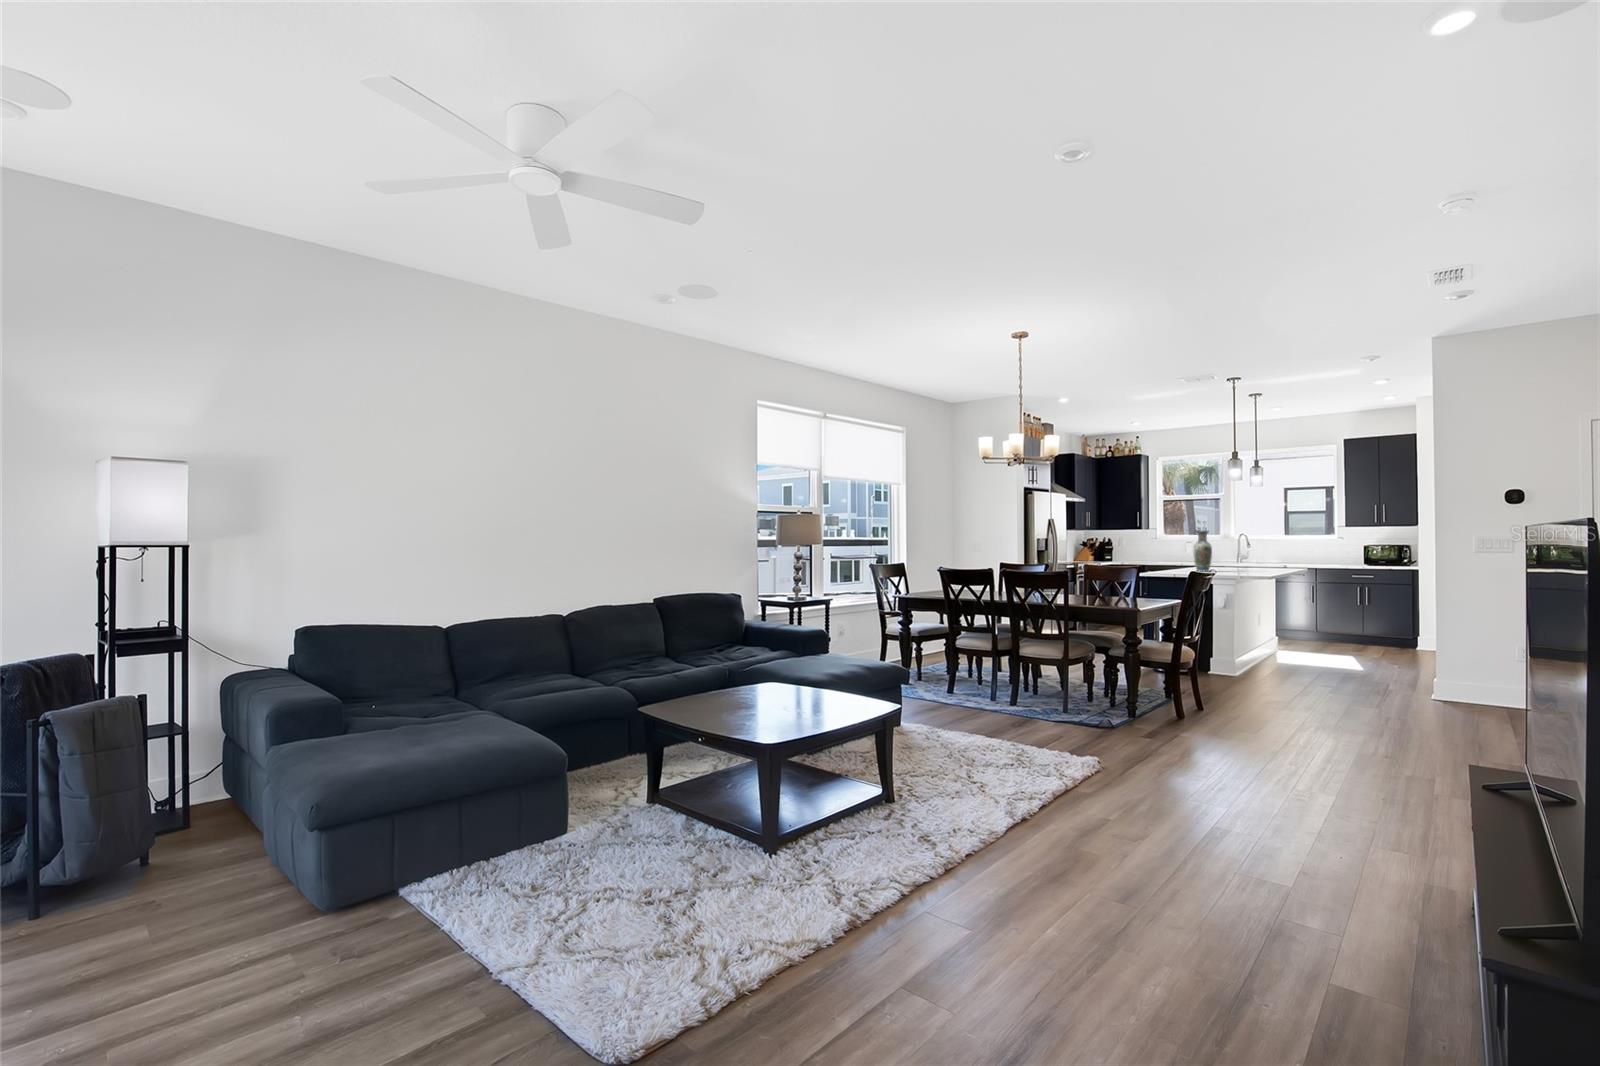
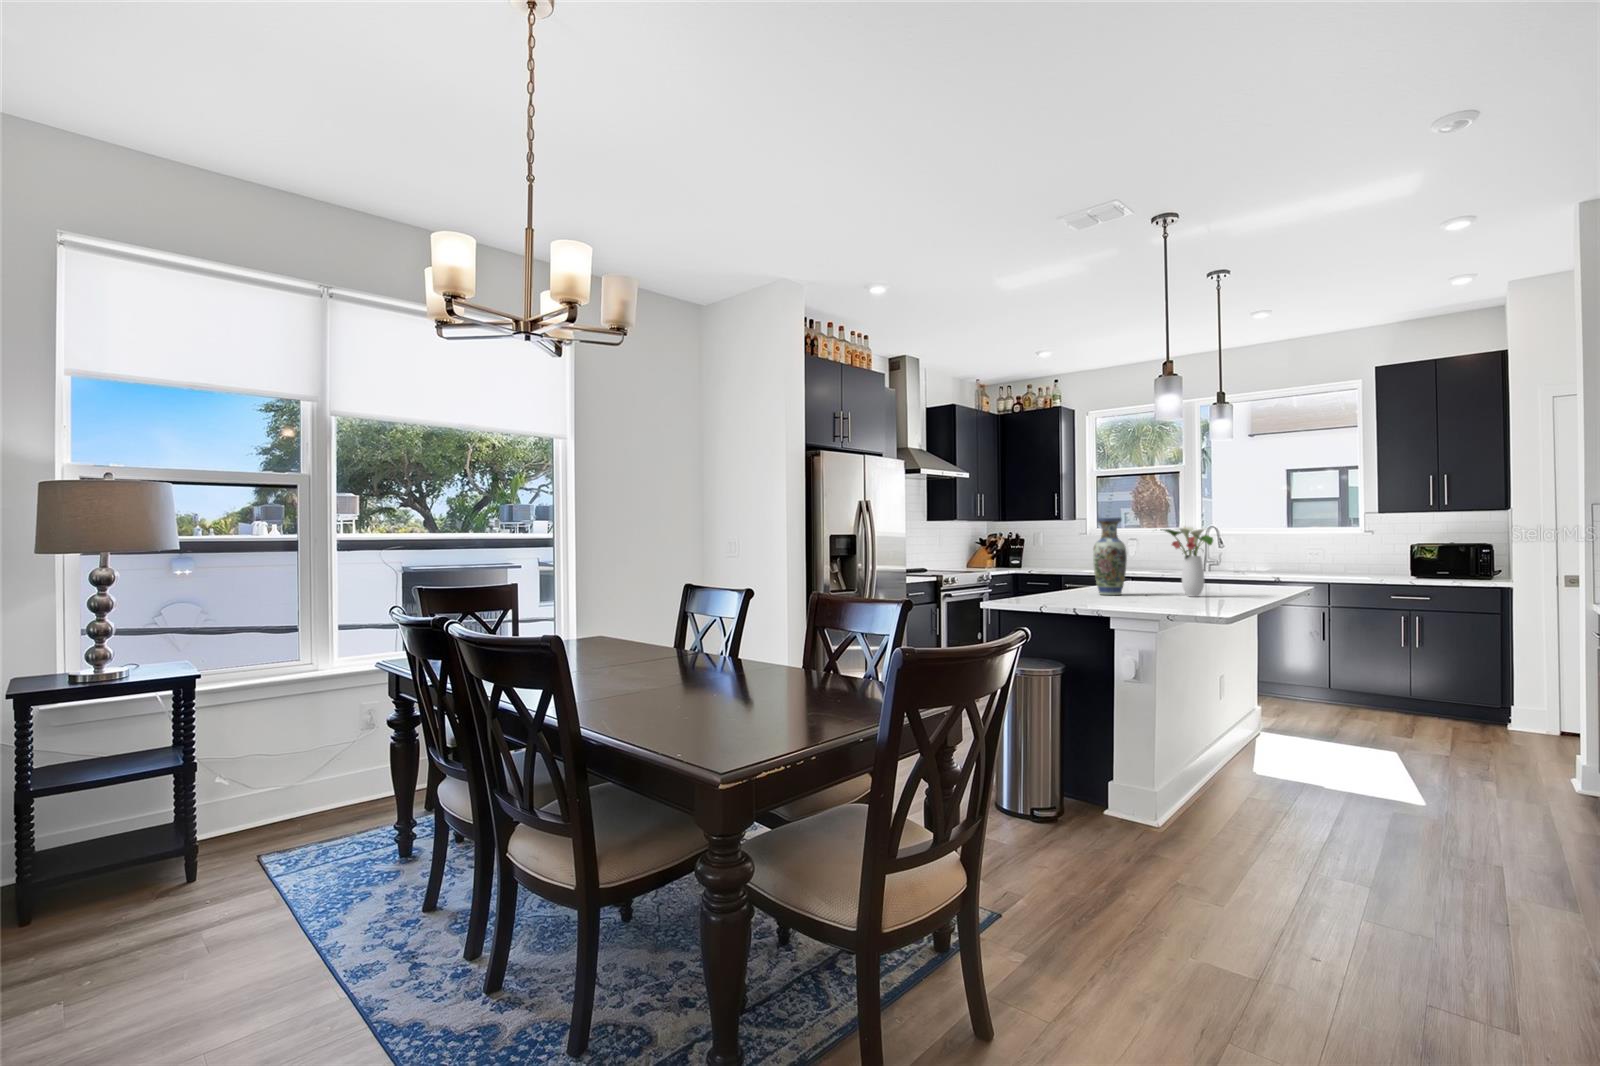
flower arrangement: none [1226,535,1260,572] -> present [1164,527,1213,597]

